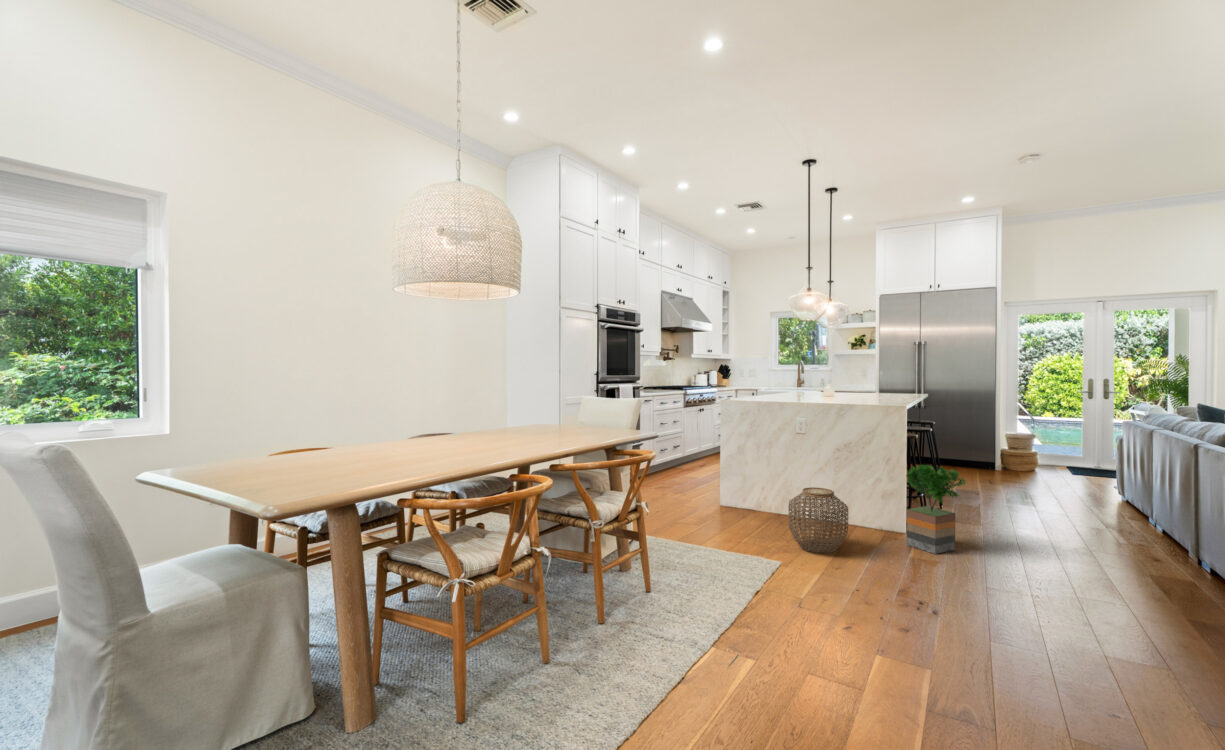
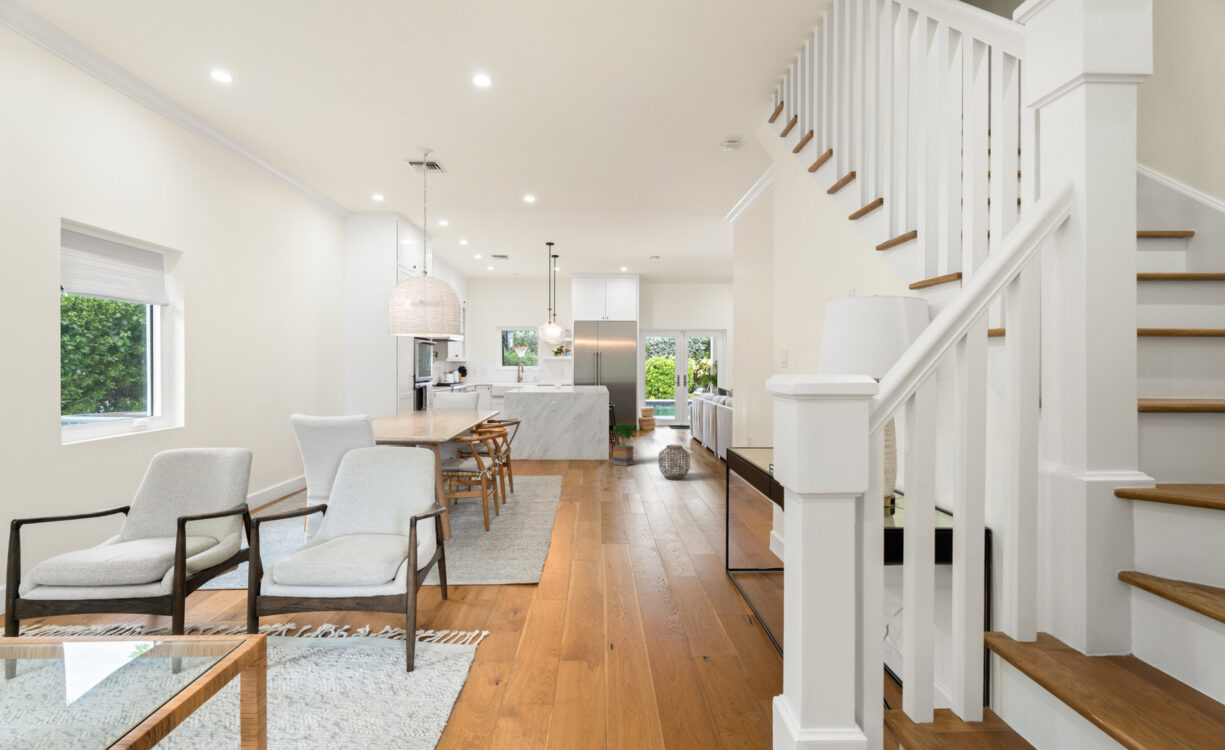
woven basket: present [788,487,848,553] -> present [659,445,690,480]

